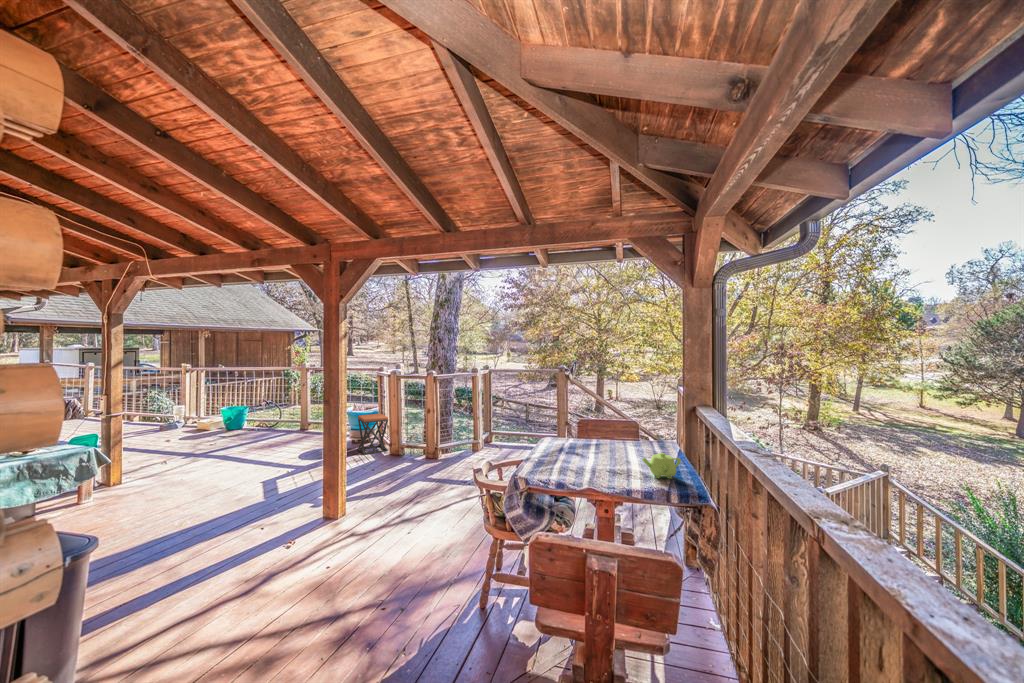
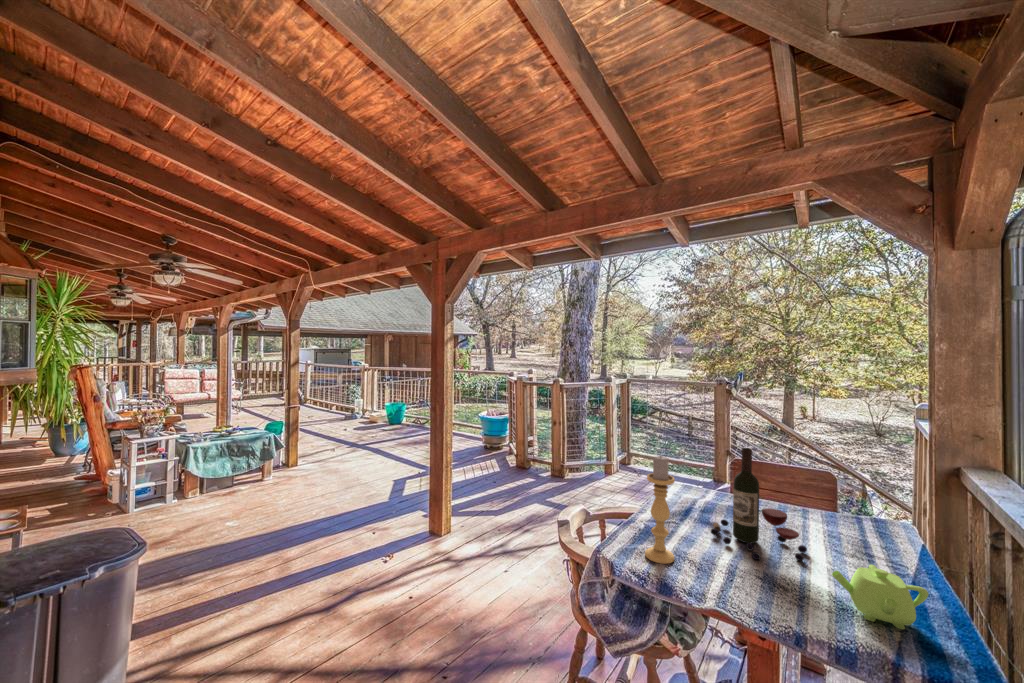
wine bottle: none [577,402,628,468] -> present [711,448,807,561]
candle holder: none [545,408,562,474] -> present [645,456,675,564]
stool: present [358,414,388,455] -> none [489,420,518,463]

